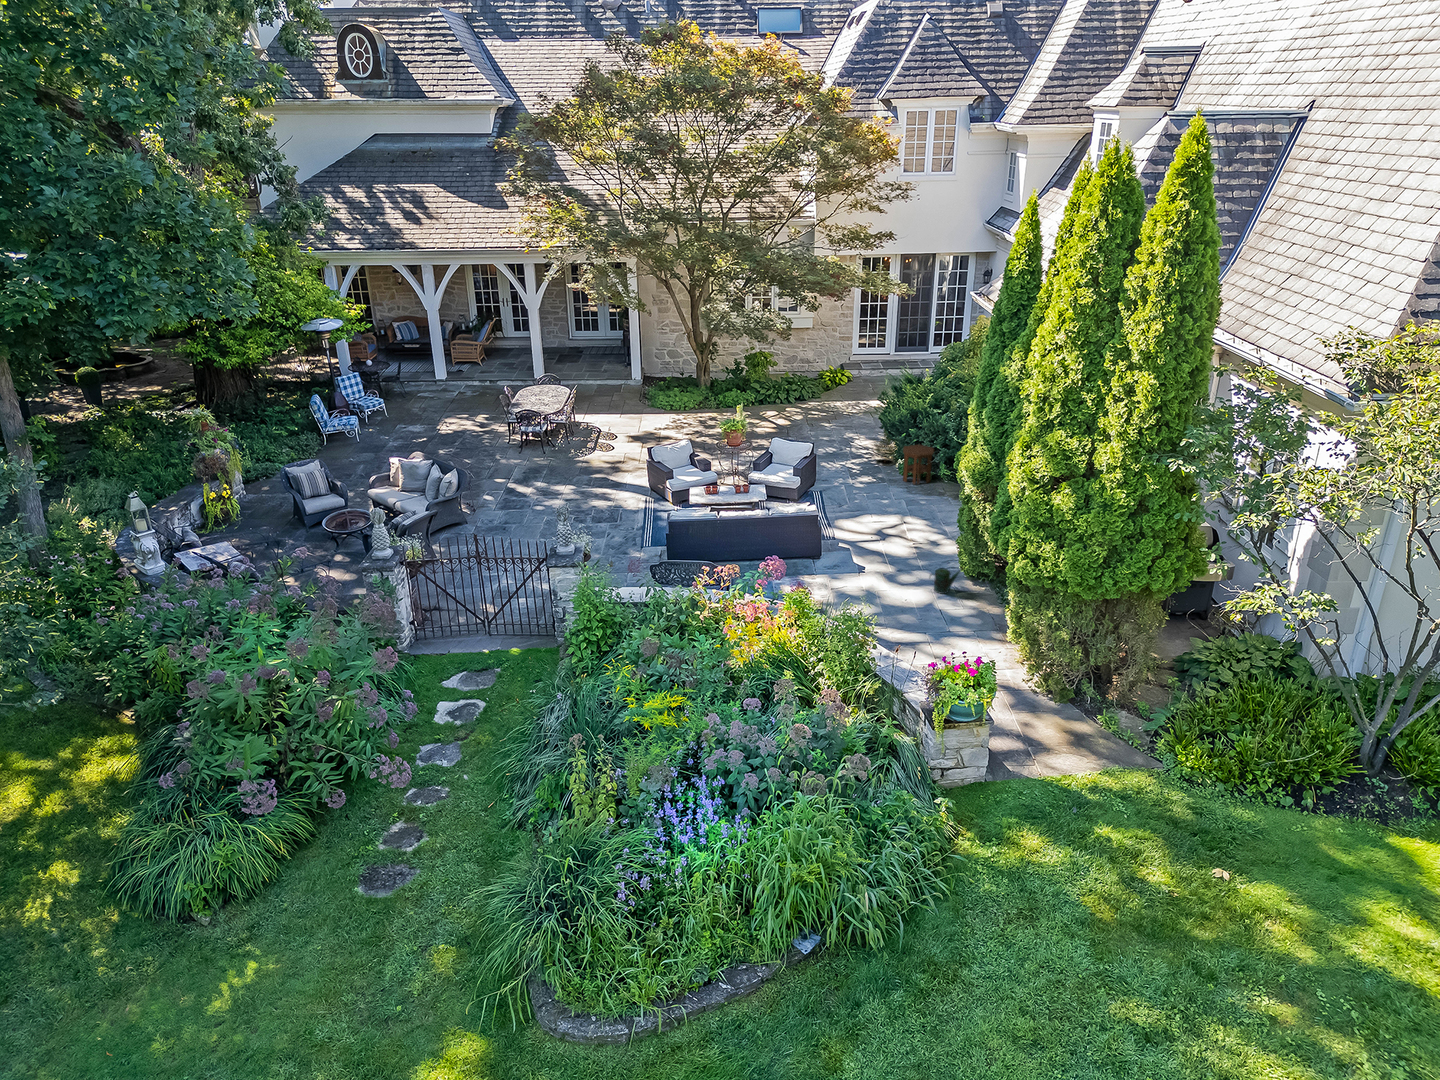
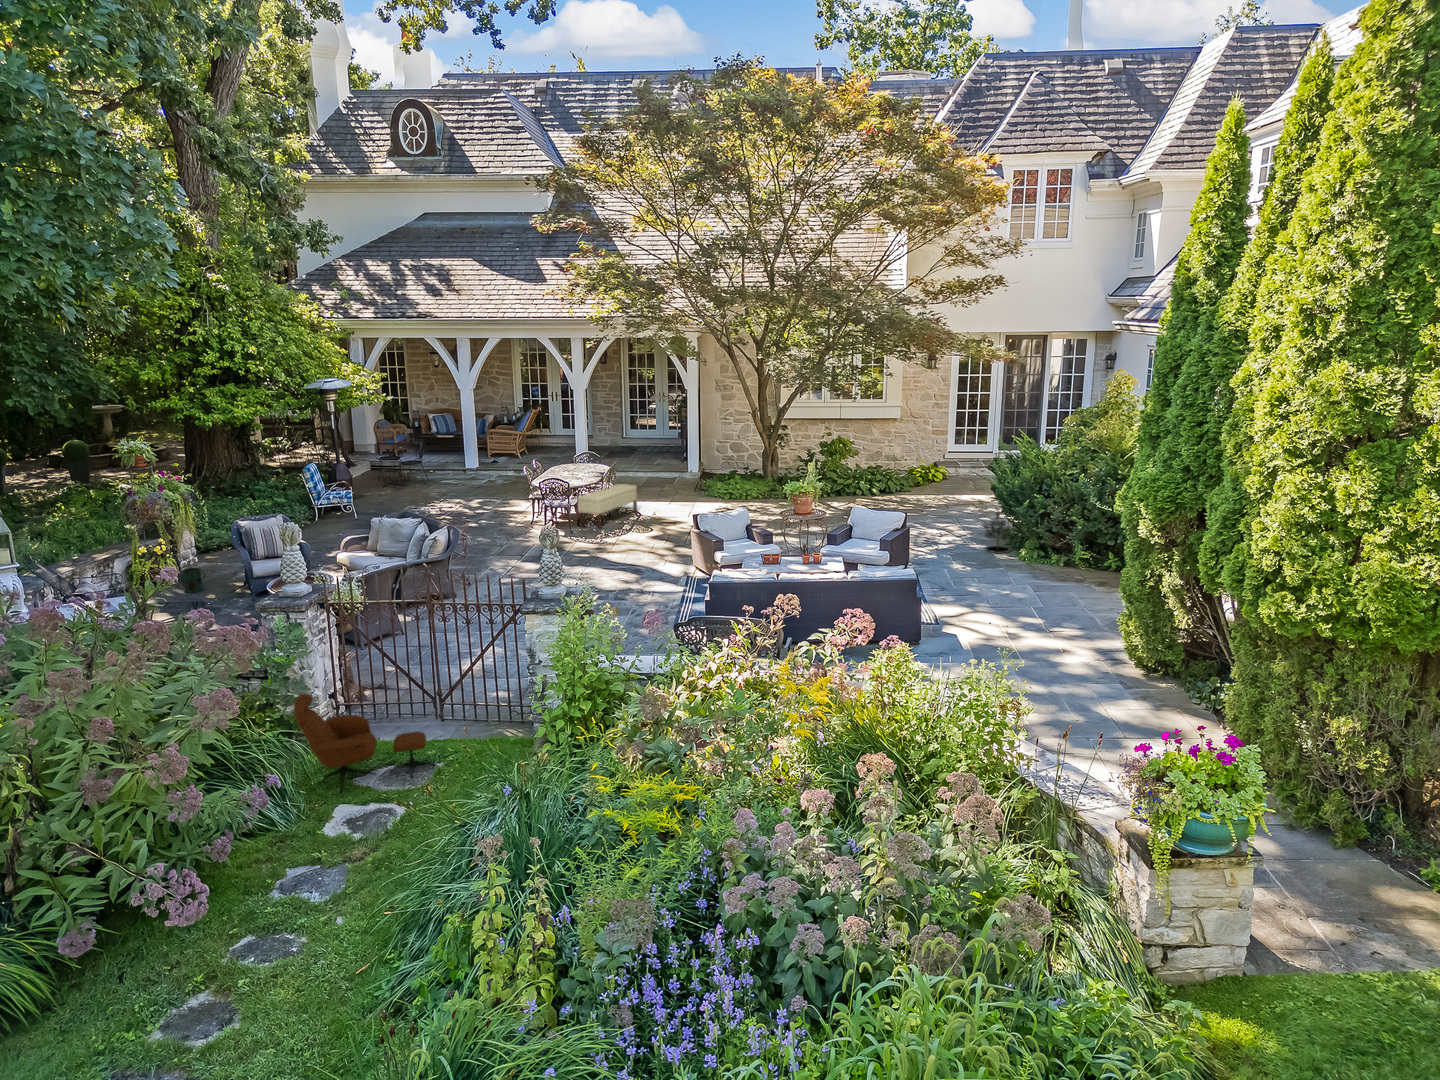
bench: none [547,405,596,446] -> present [577,484,637,528]
side table: present [903,445,934,484] -> none [1023,523,1064,572]
watering can: present [930,567,964,594] -> present [180,568,205,593]
lounge chair: none [399,625,496,691] -> present [294,694,435,793]

